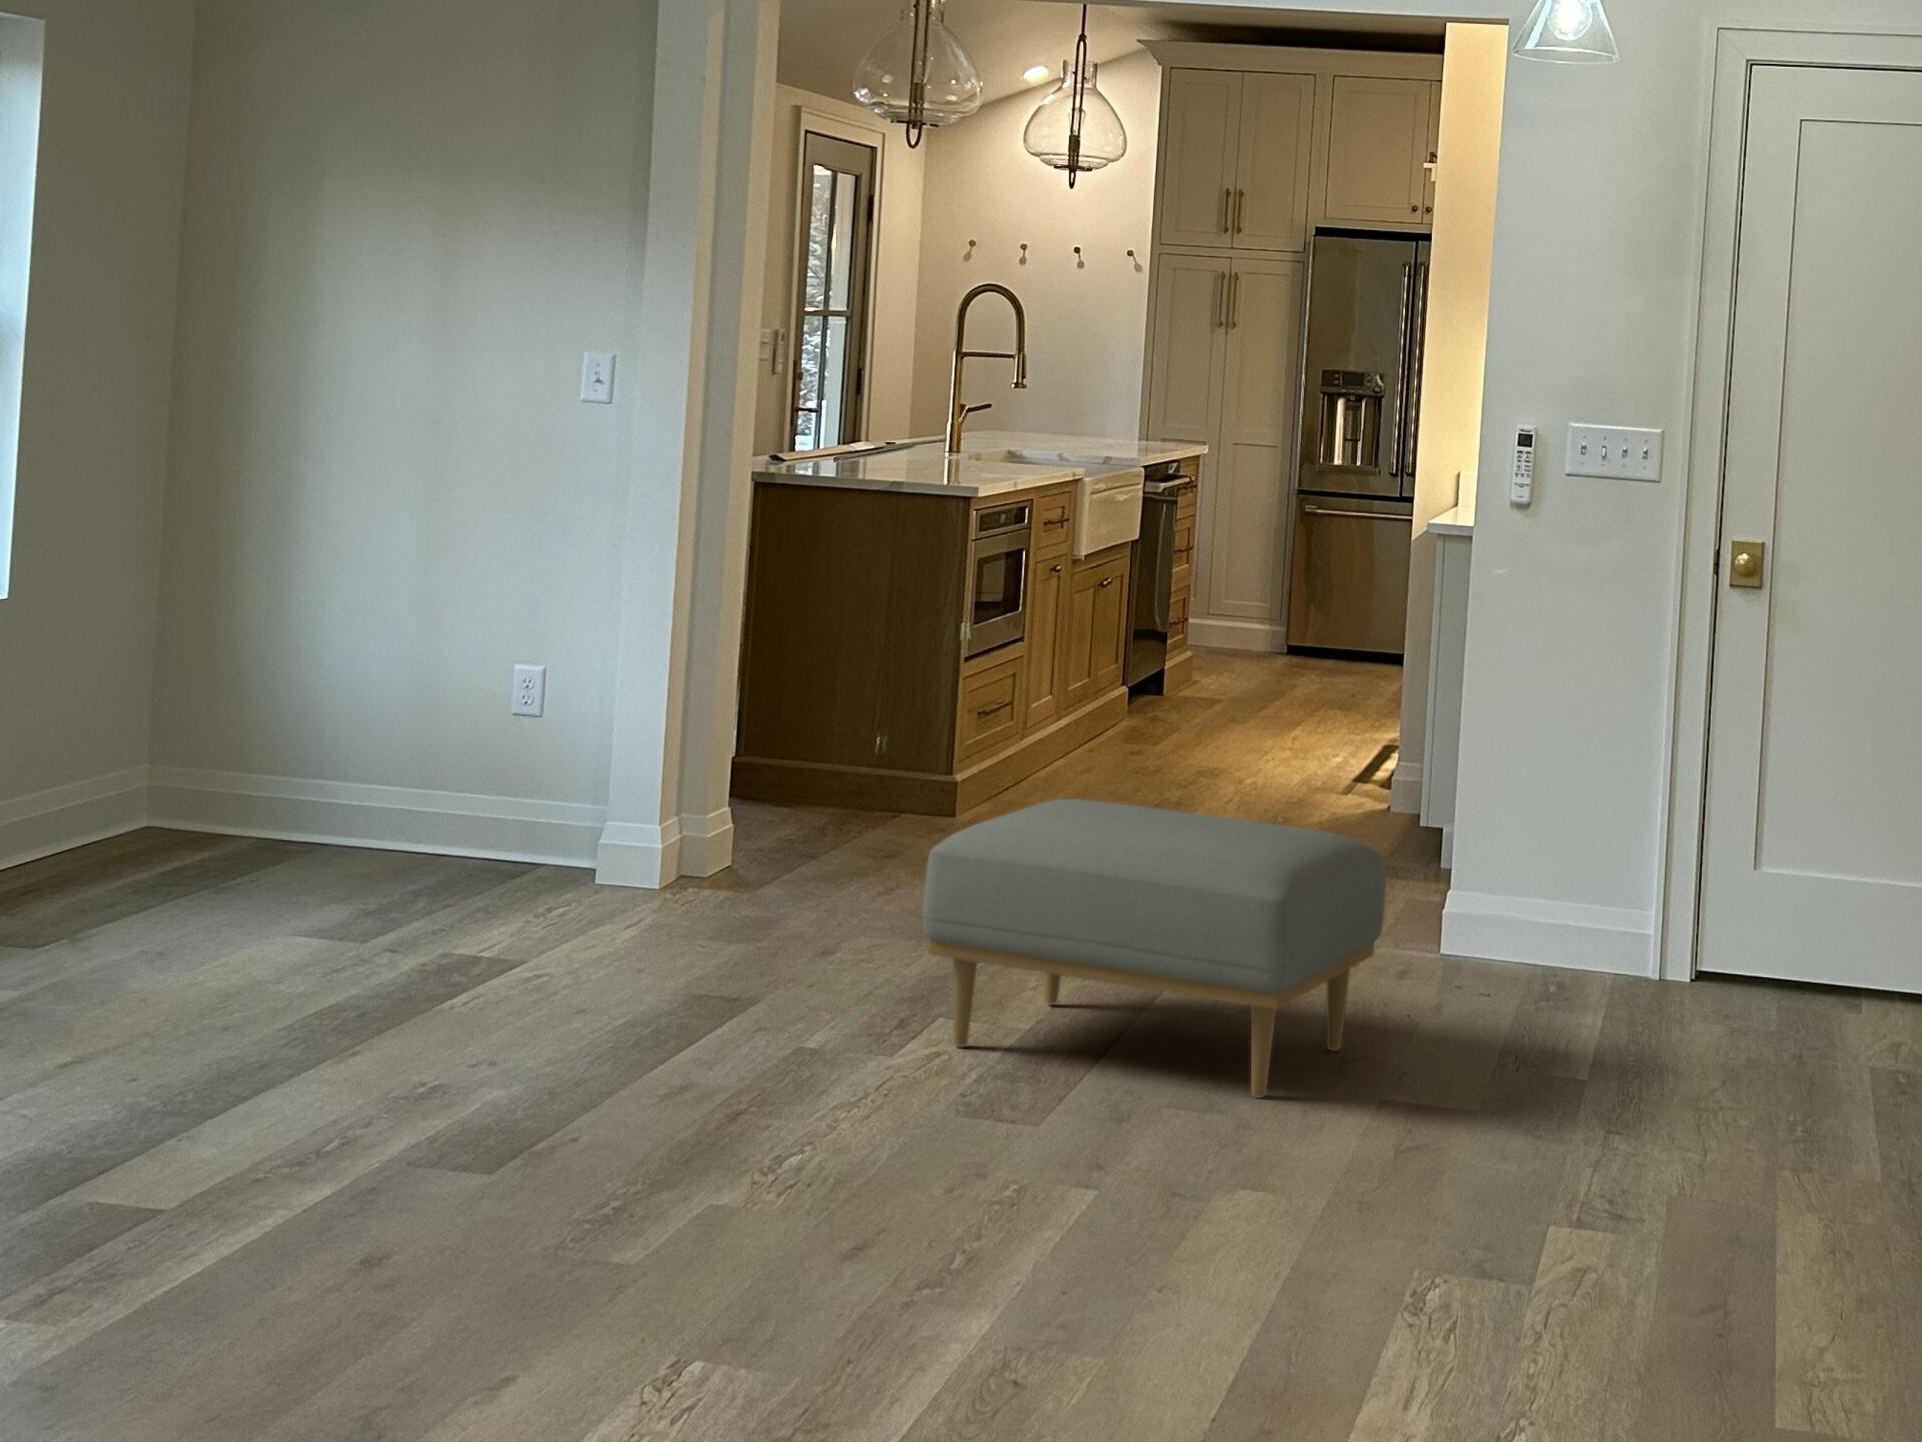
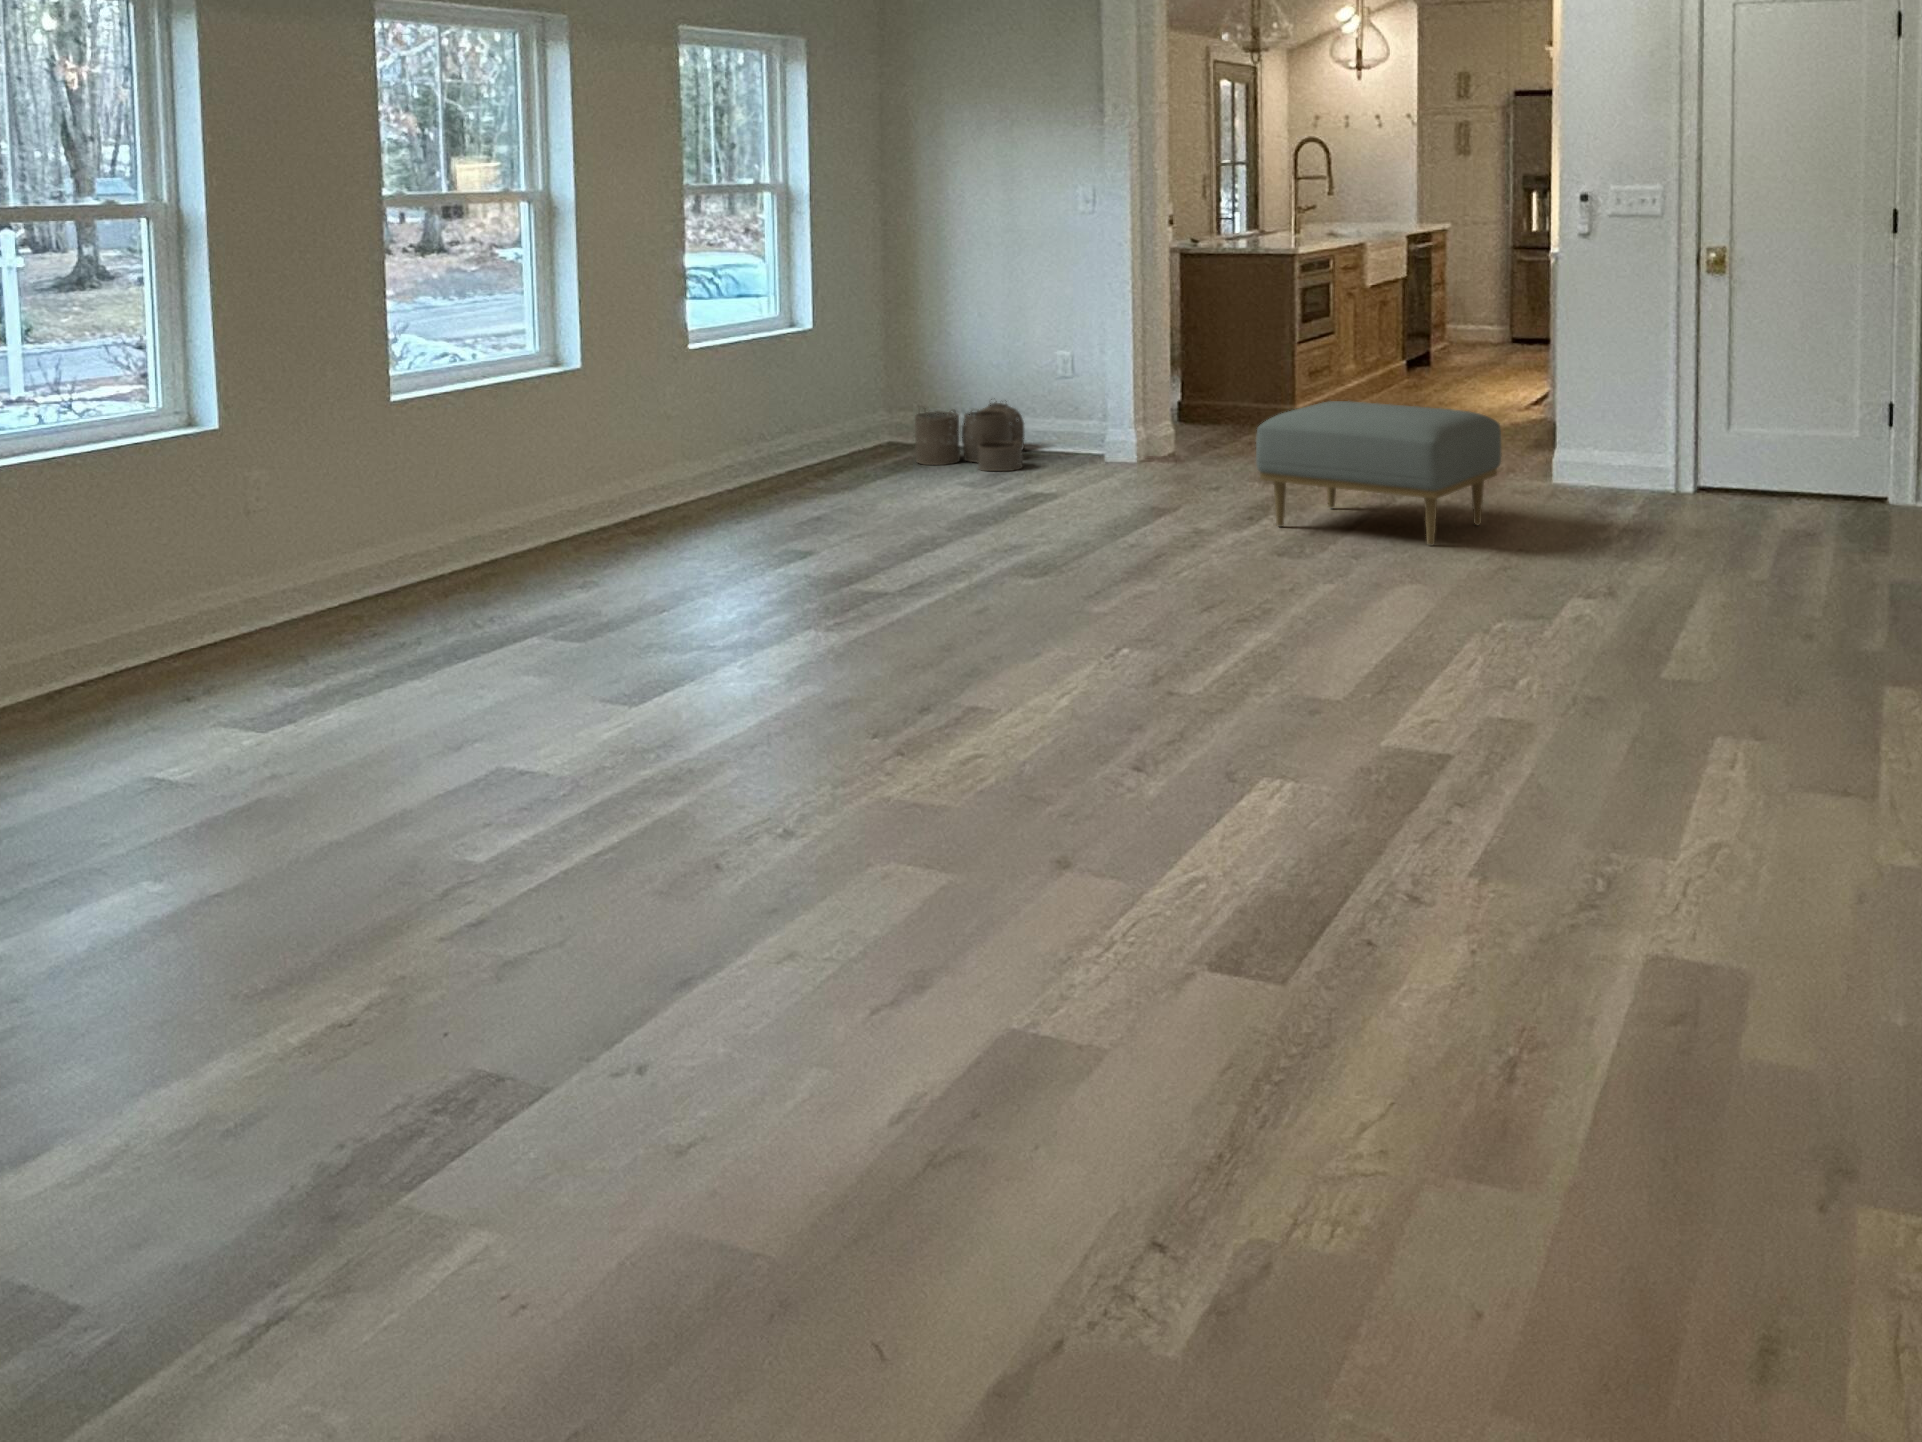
woven basket: none [208,747,433,901] -> present [915,399,1024,471]

